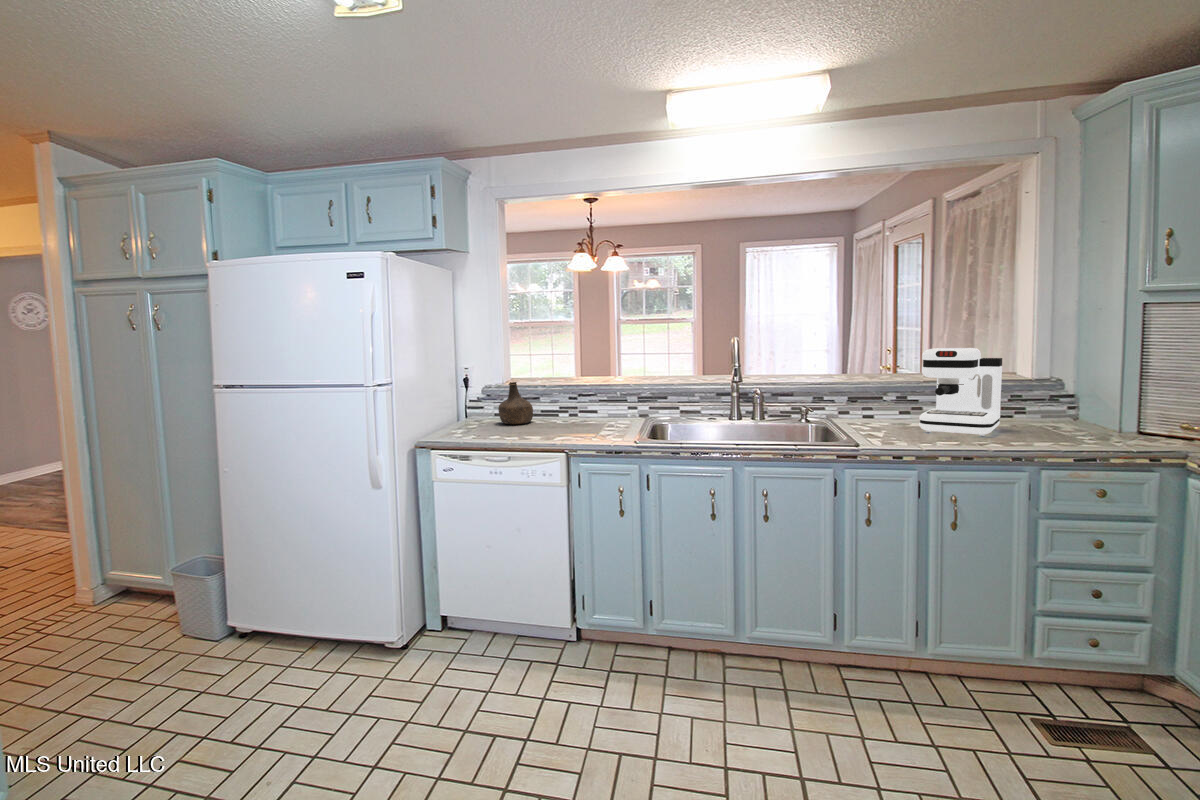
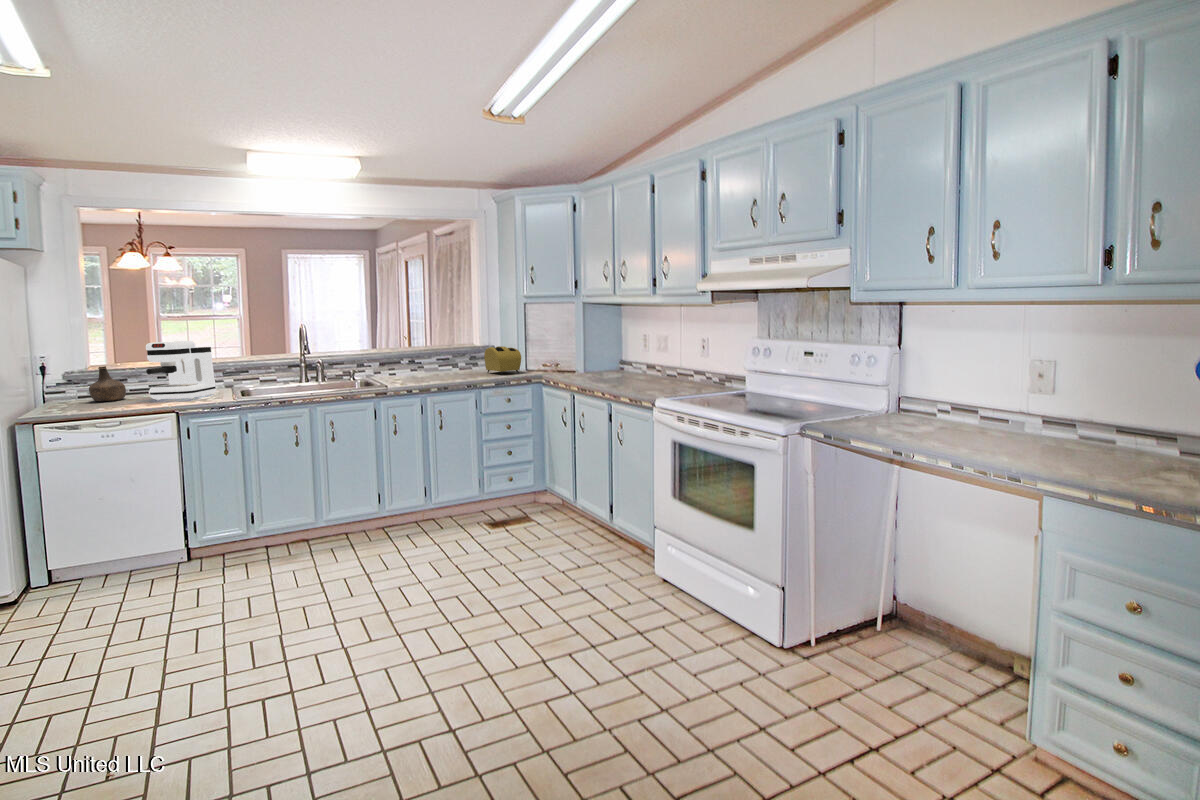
coffee maker: present [919,348,1002,436] -> present [146,341,216,400]
toaster: none [1048,384,1143,442] -> present [484,346,521,374]

